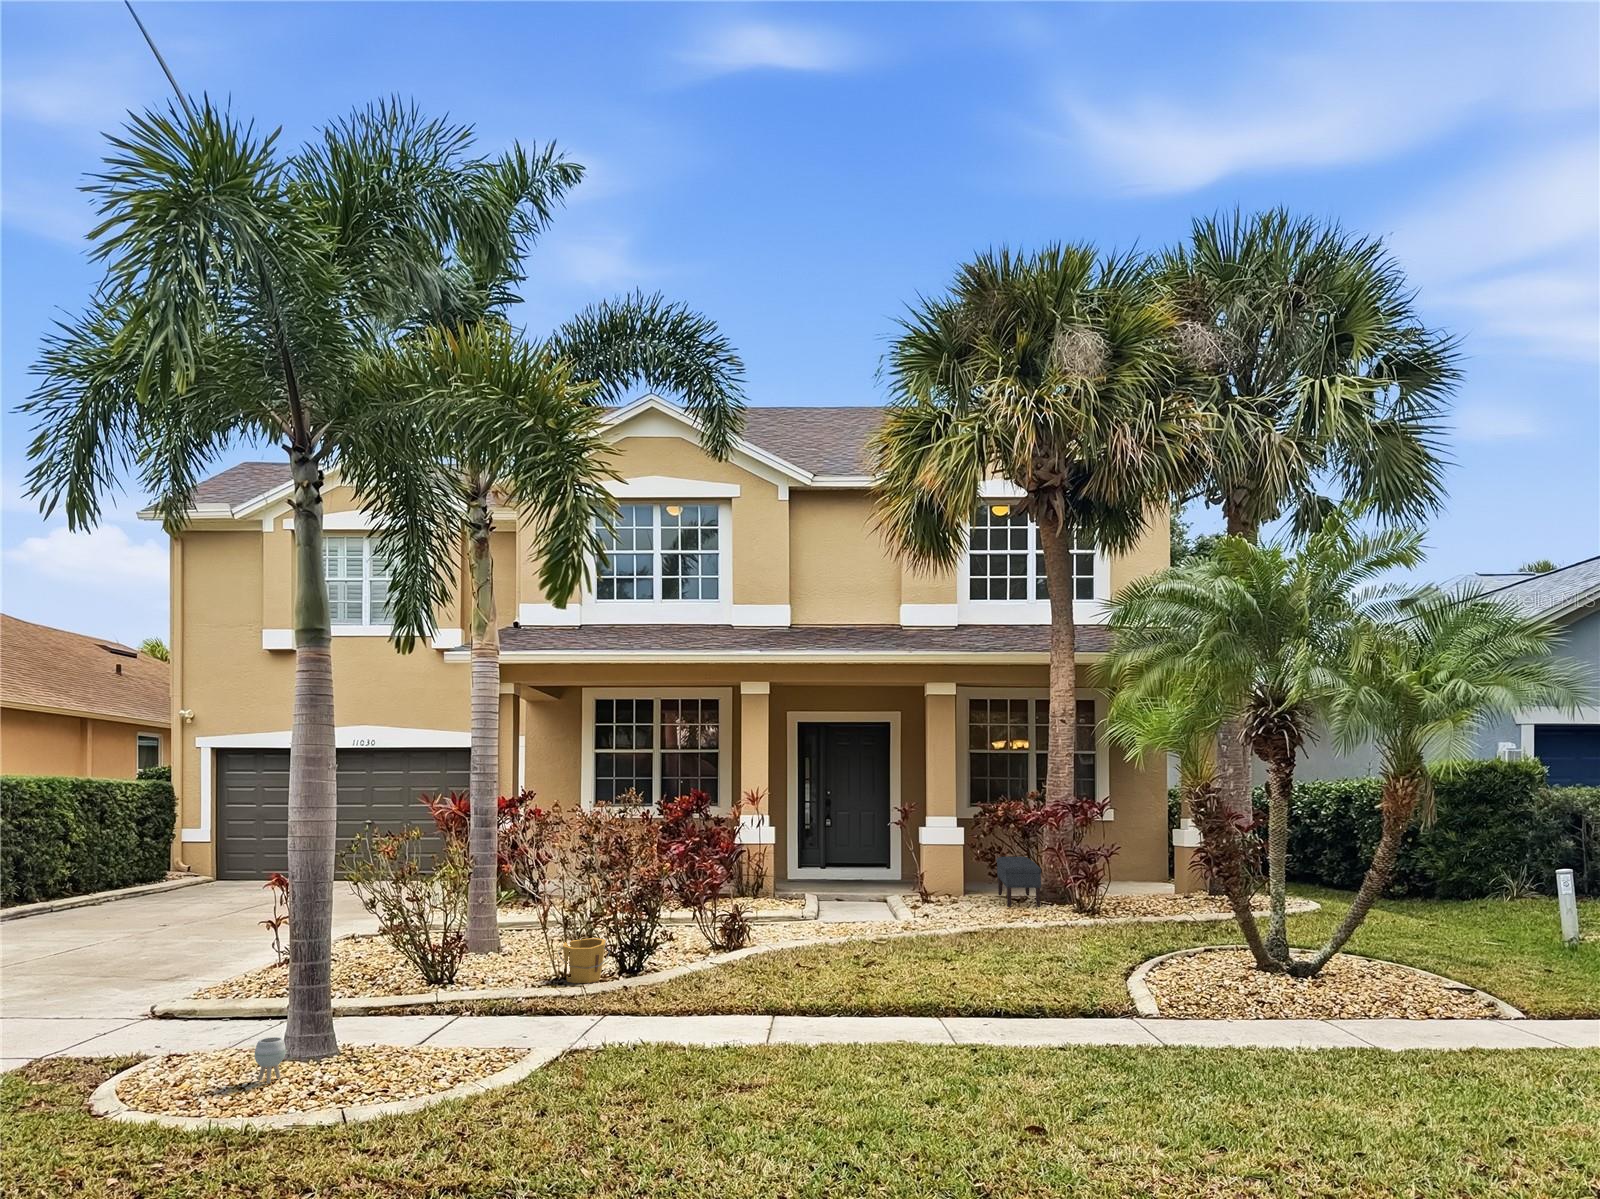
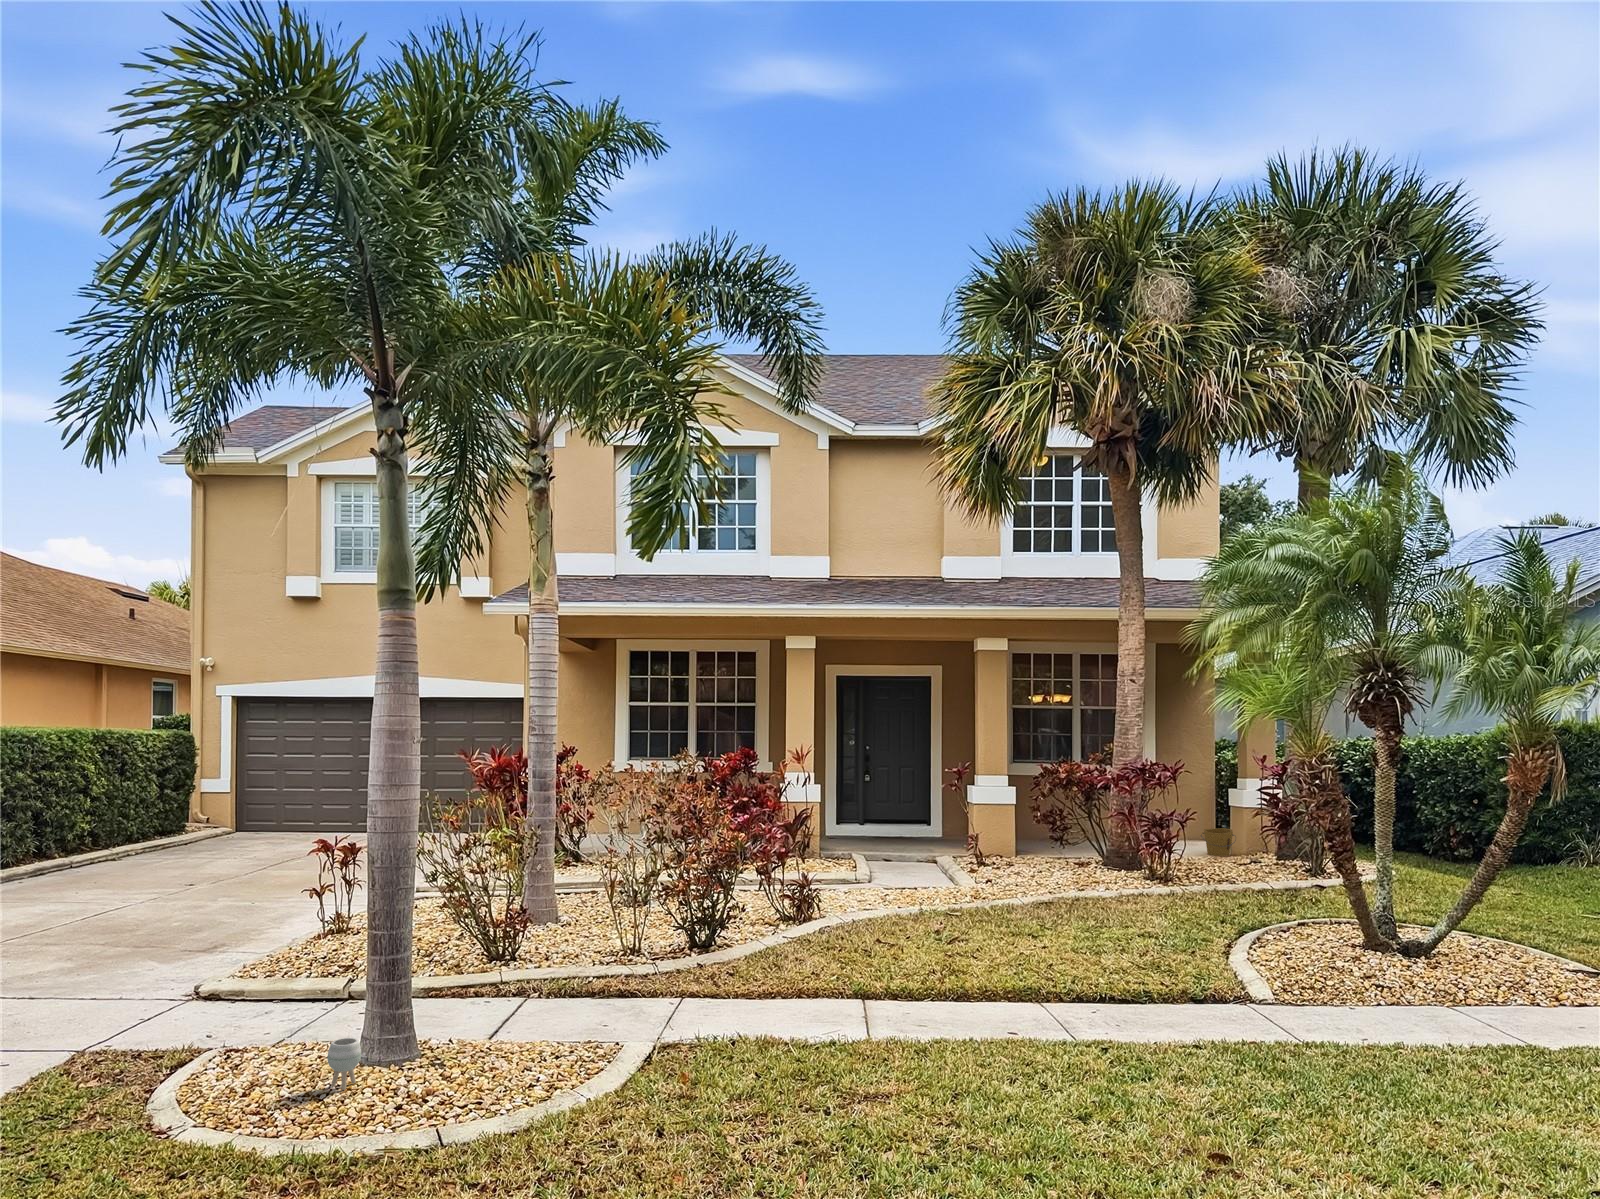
bench: present [996,857,1041,907] -> none [1044,816,1096,870]
bucket: present [558,938,610,983] -> present [1201,828,1236,856]

